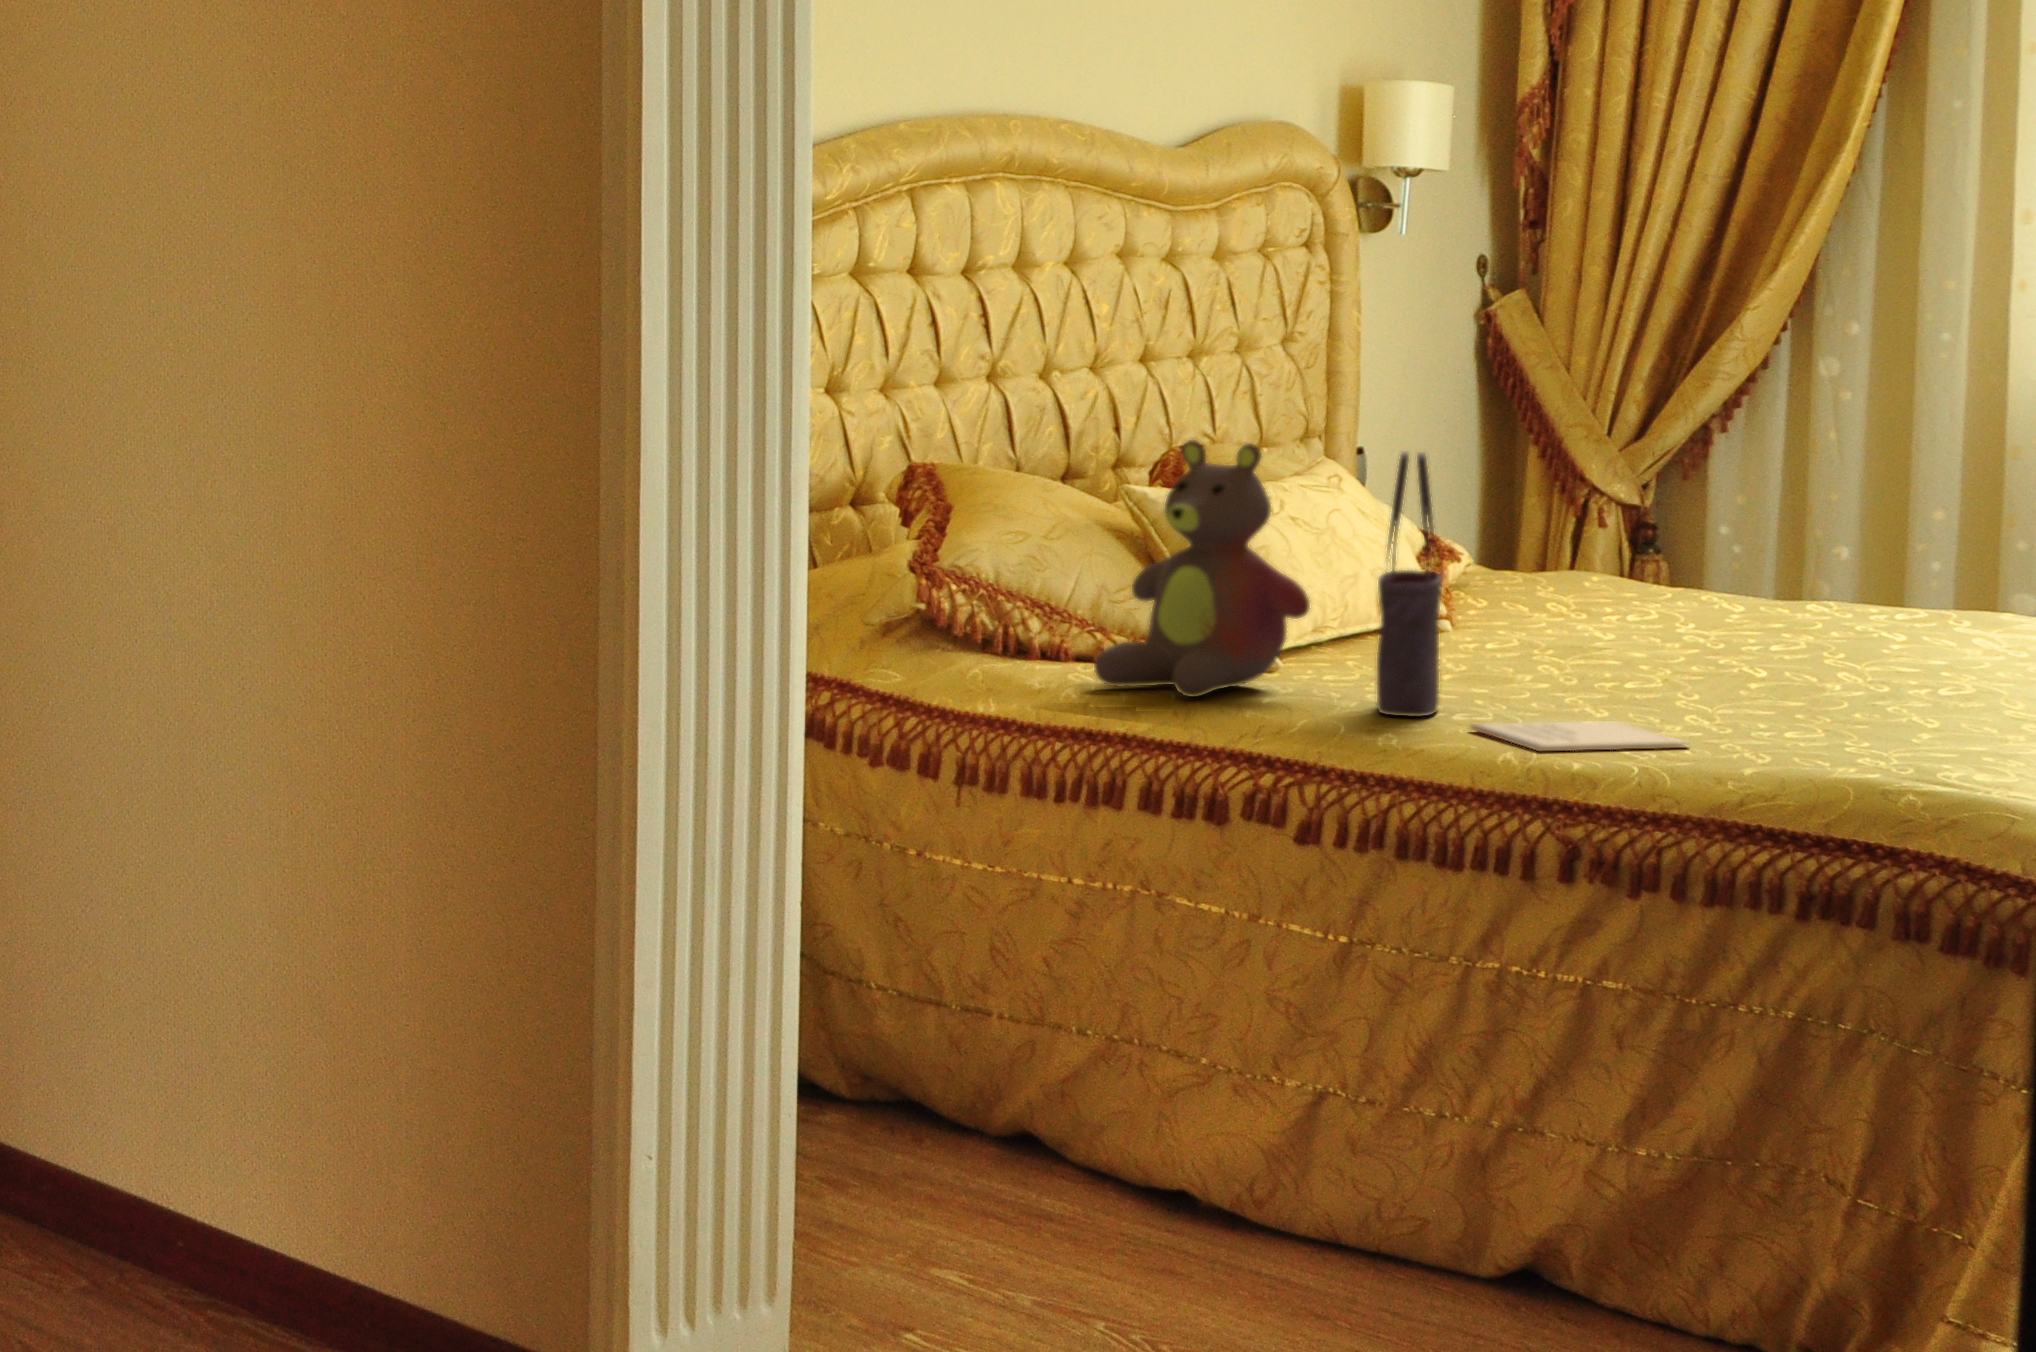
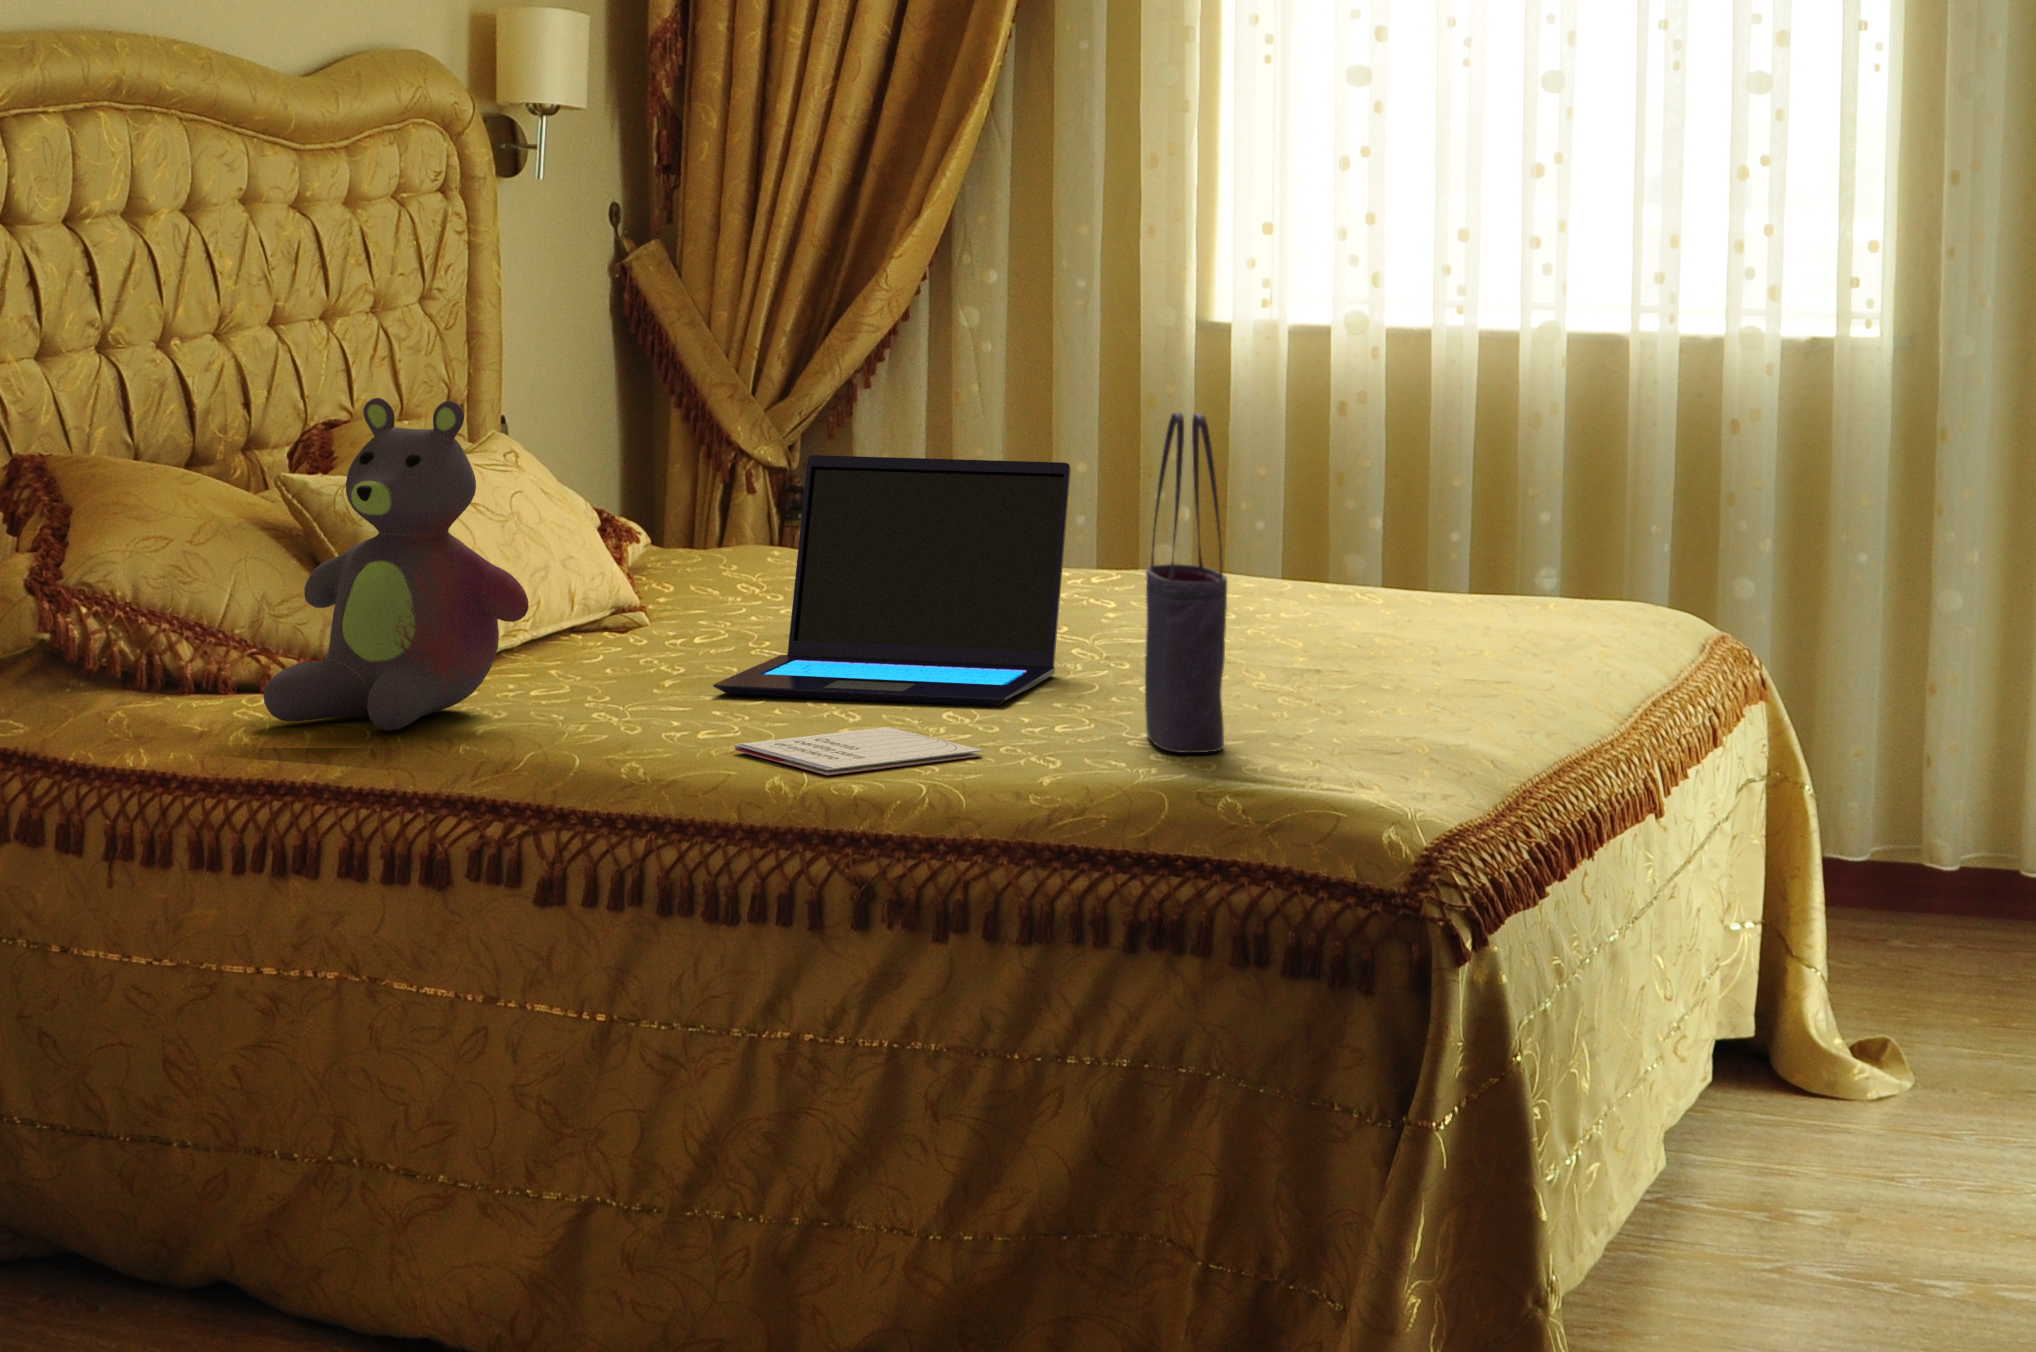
tote bag: present [1377,451,1442,717] -> present [1145,412,1227,753]
laptop: none [1475,492,1840,713] -> present [713,455,1071,706]

